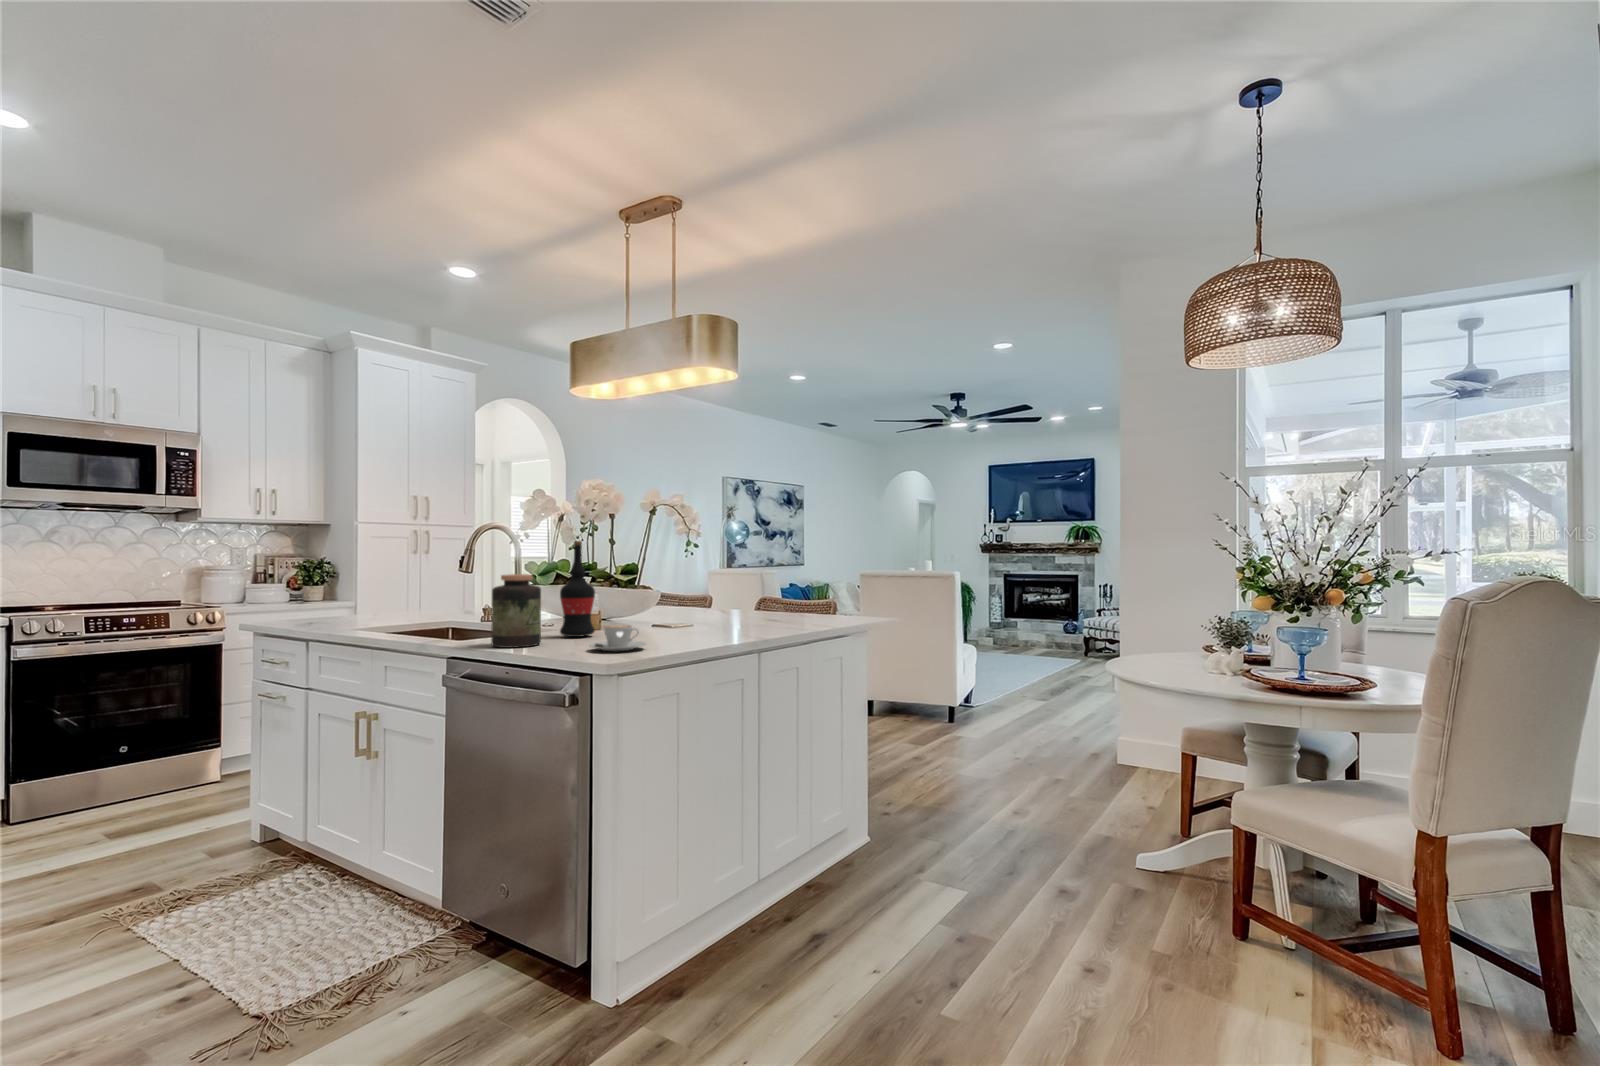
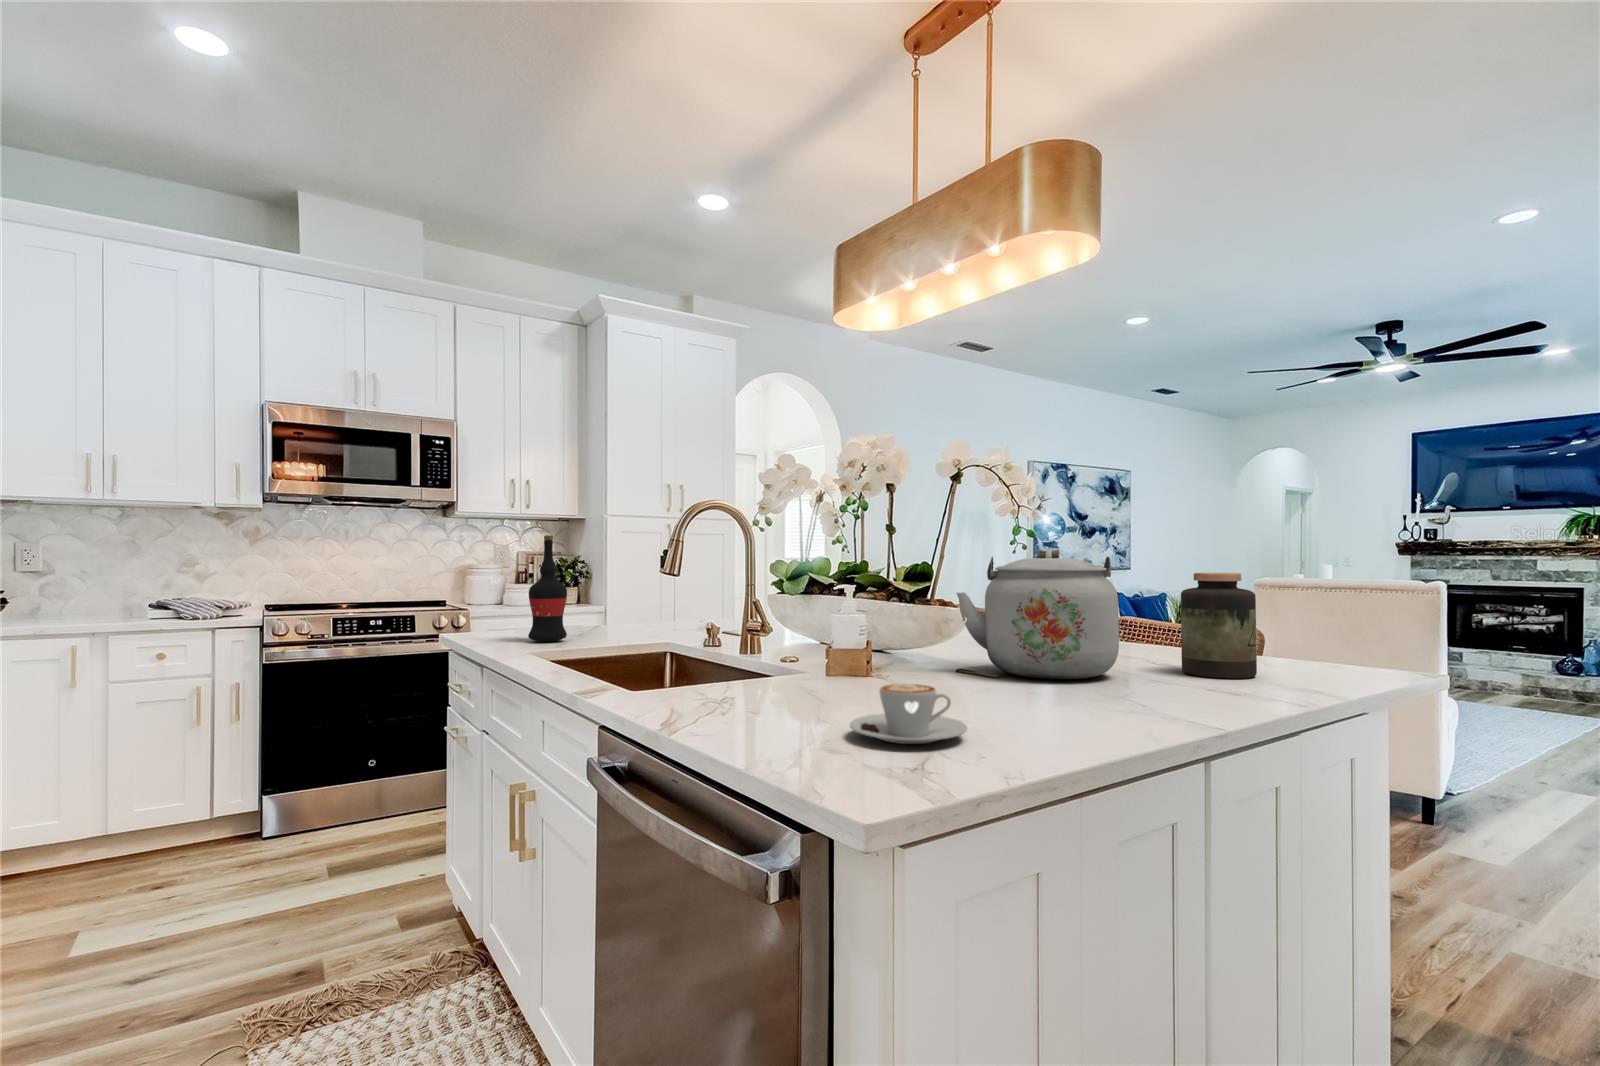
wine bottle: present [560,541,595,637] -> present [528,535,567,641]
kettle: none [648,556,737,628] -> present [956,548,1119,679]
jar: present [491,574,541,648] -> present [1181,573,1257,678]

